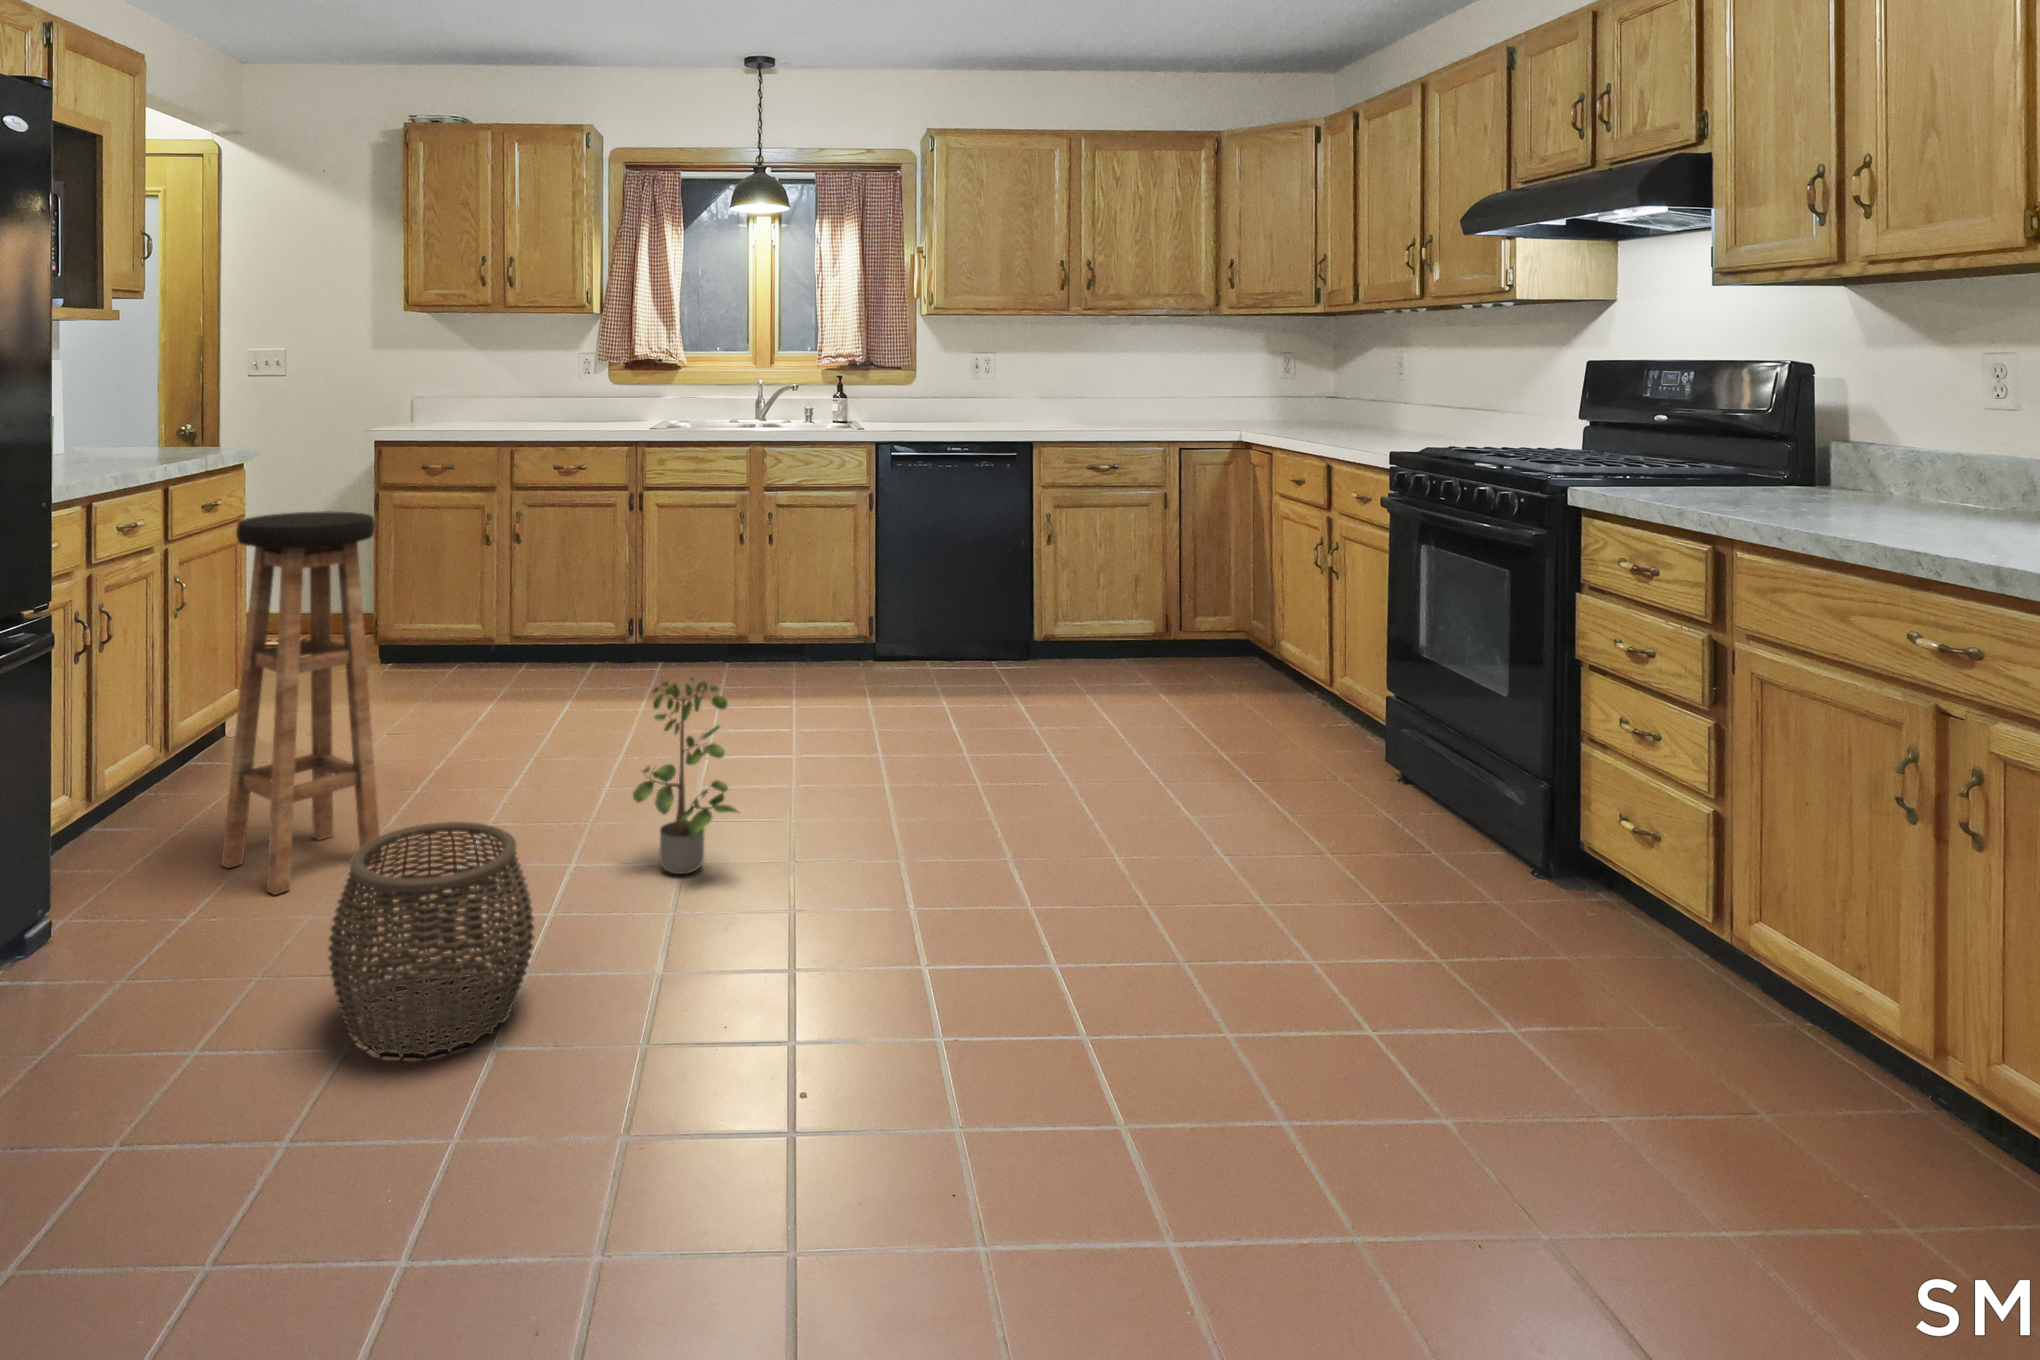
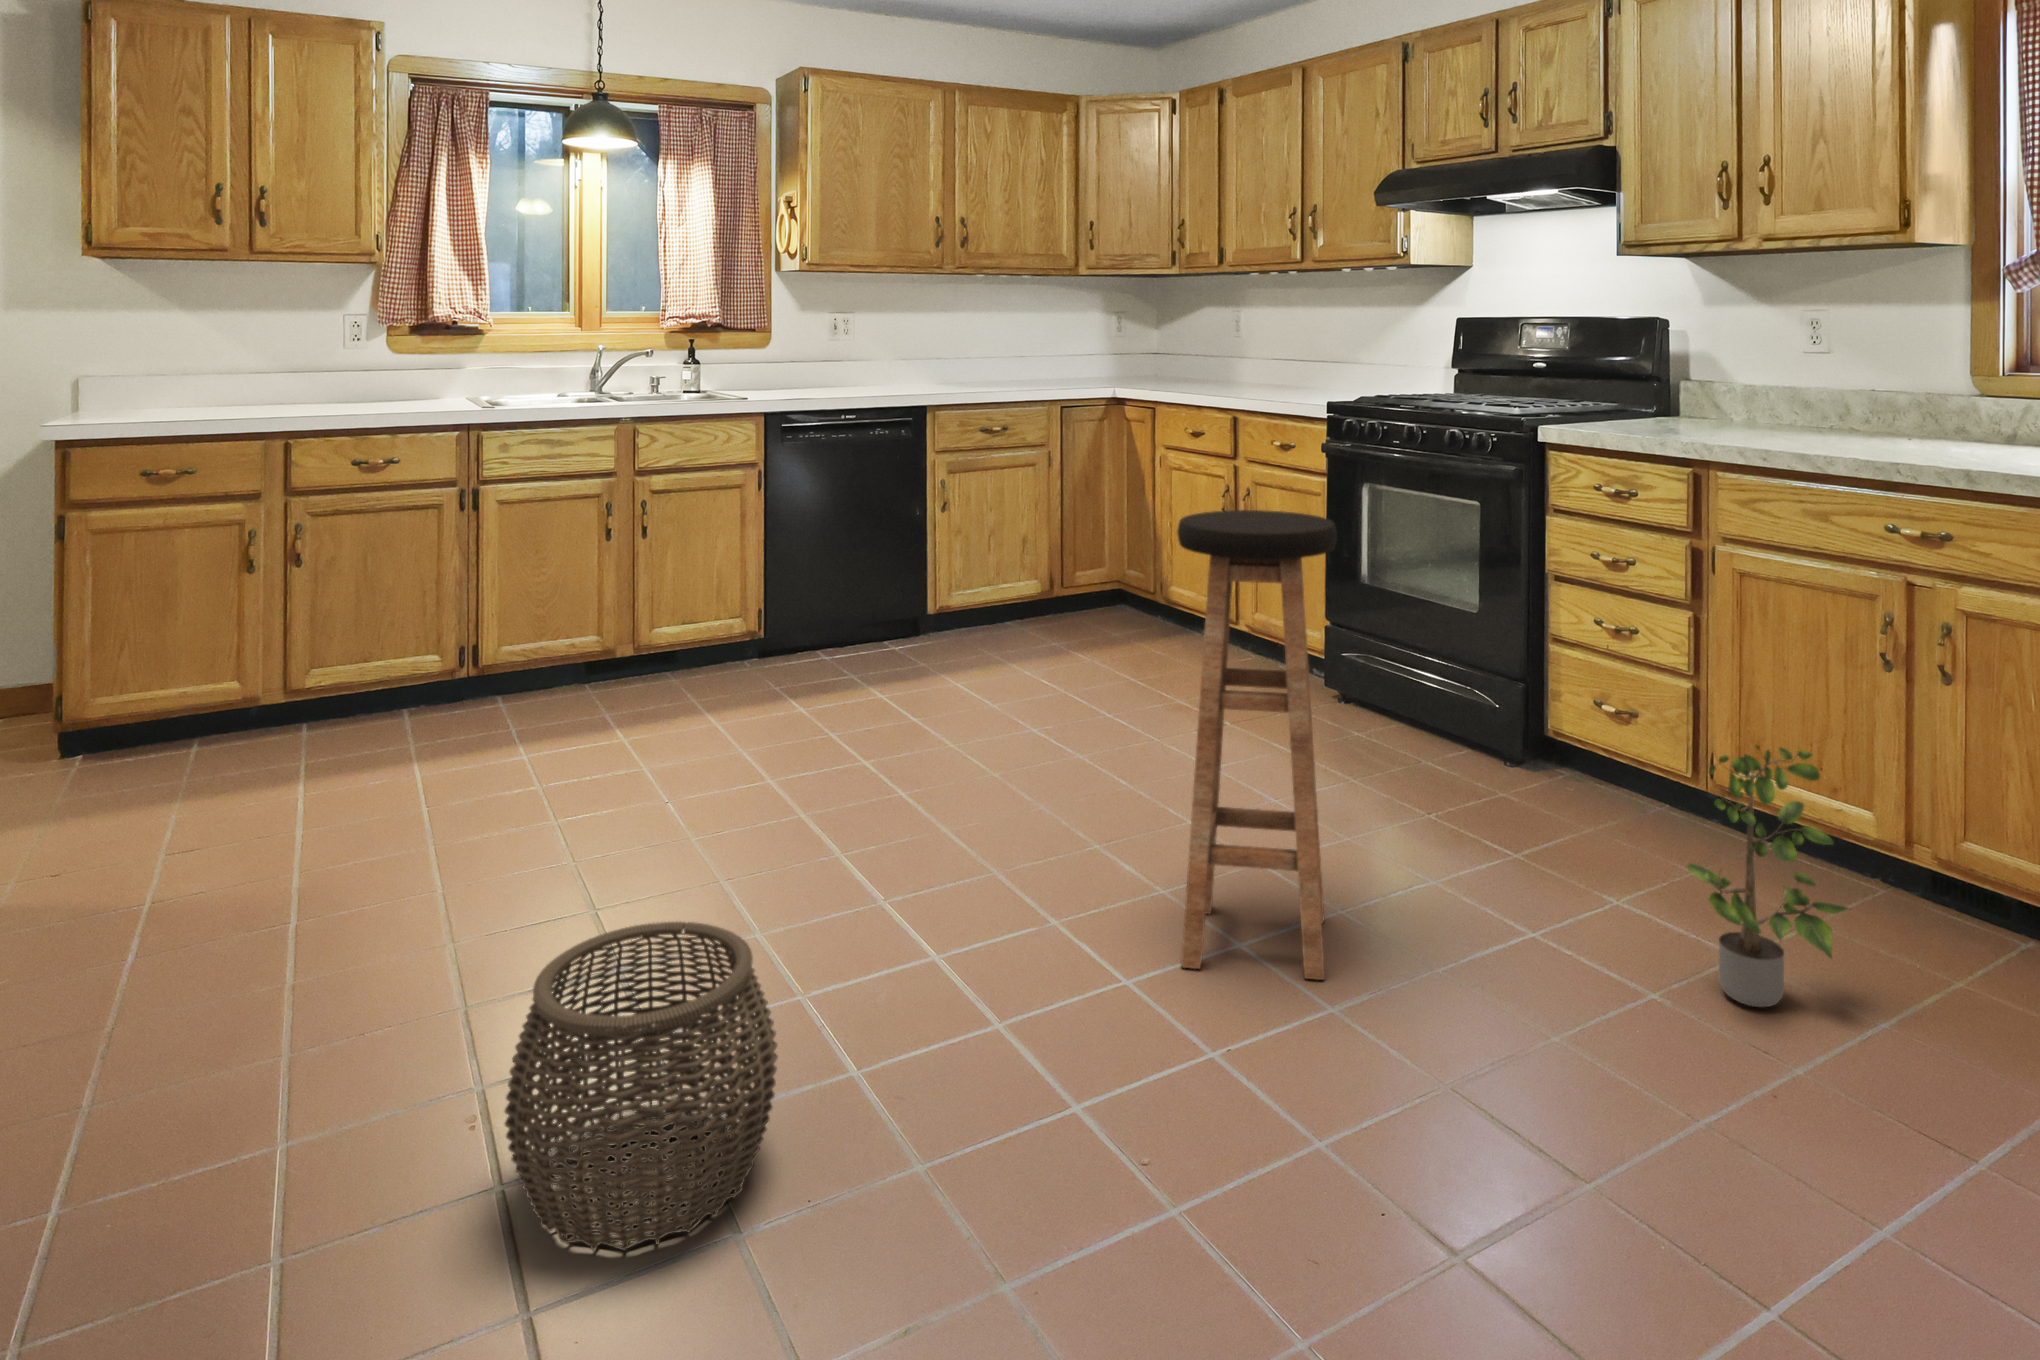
bar stool: present [222,512,381,895] -> present [1177,510,1337,980]
potted plant: present [633,678,737,874] -> present [1687,745,1848,1007]

